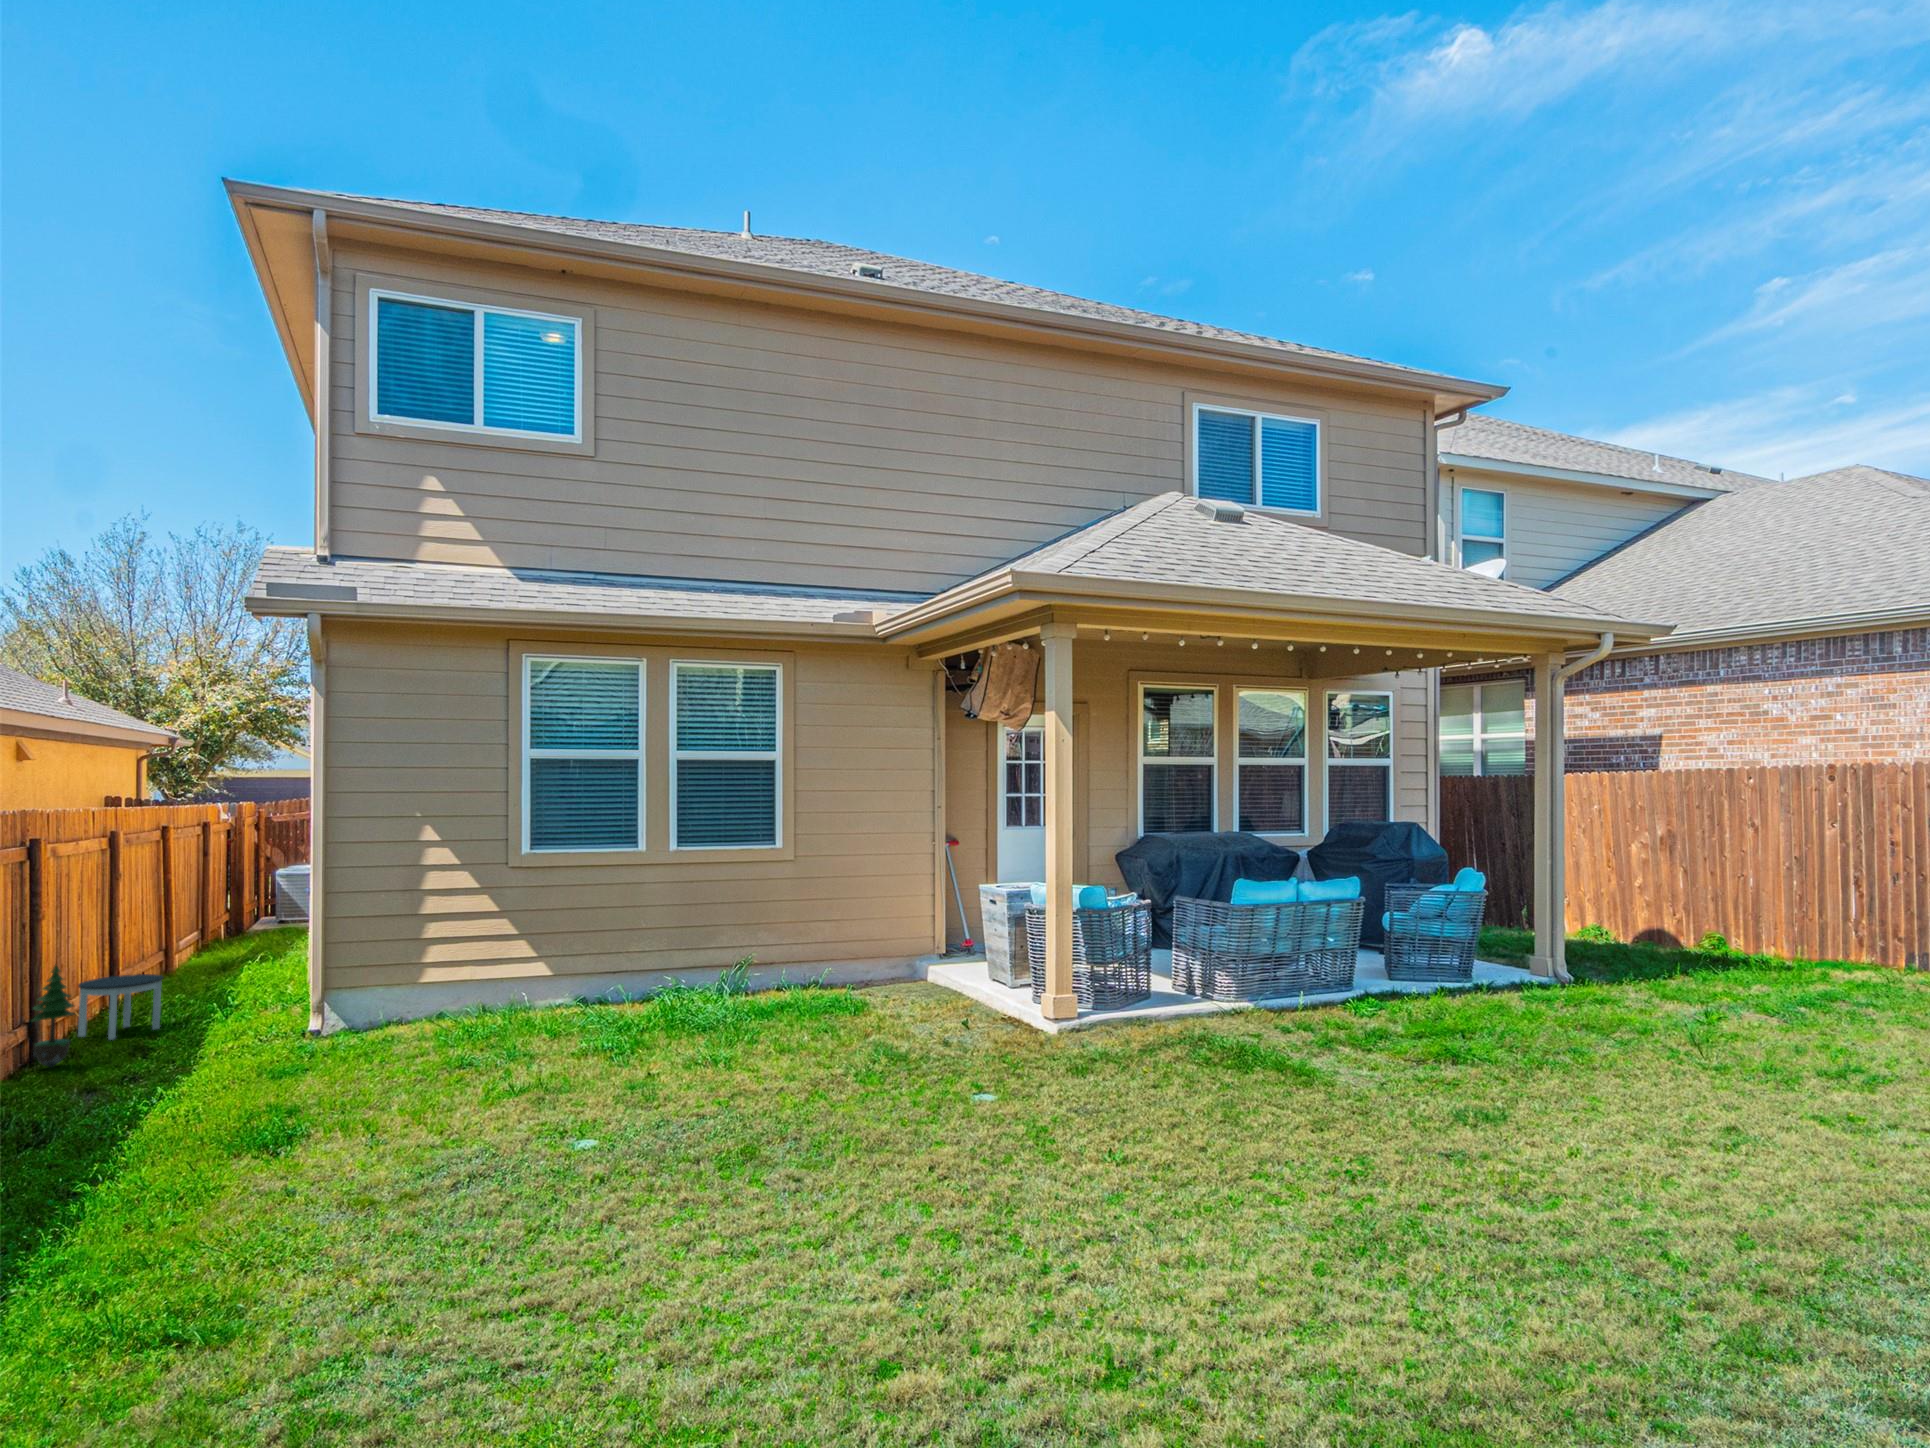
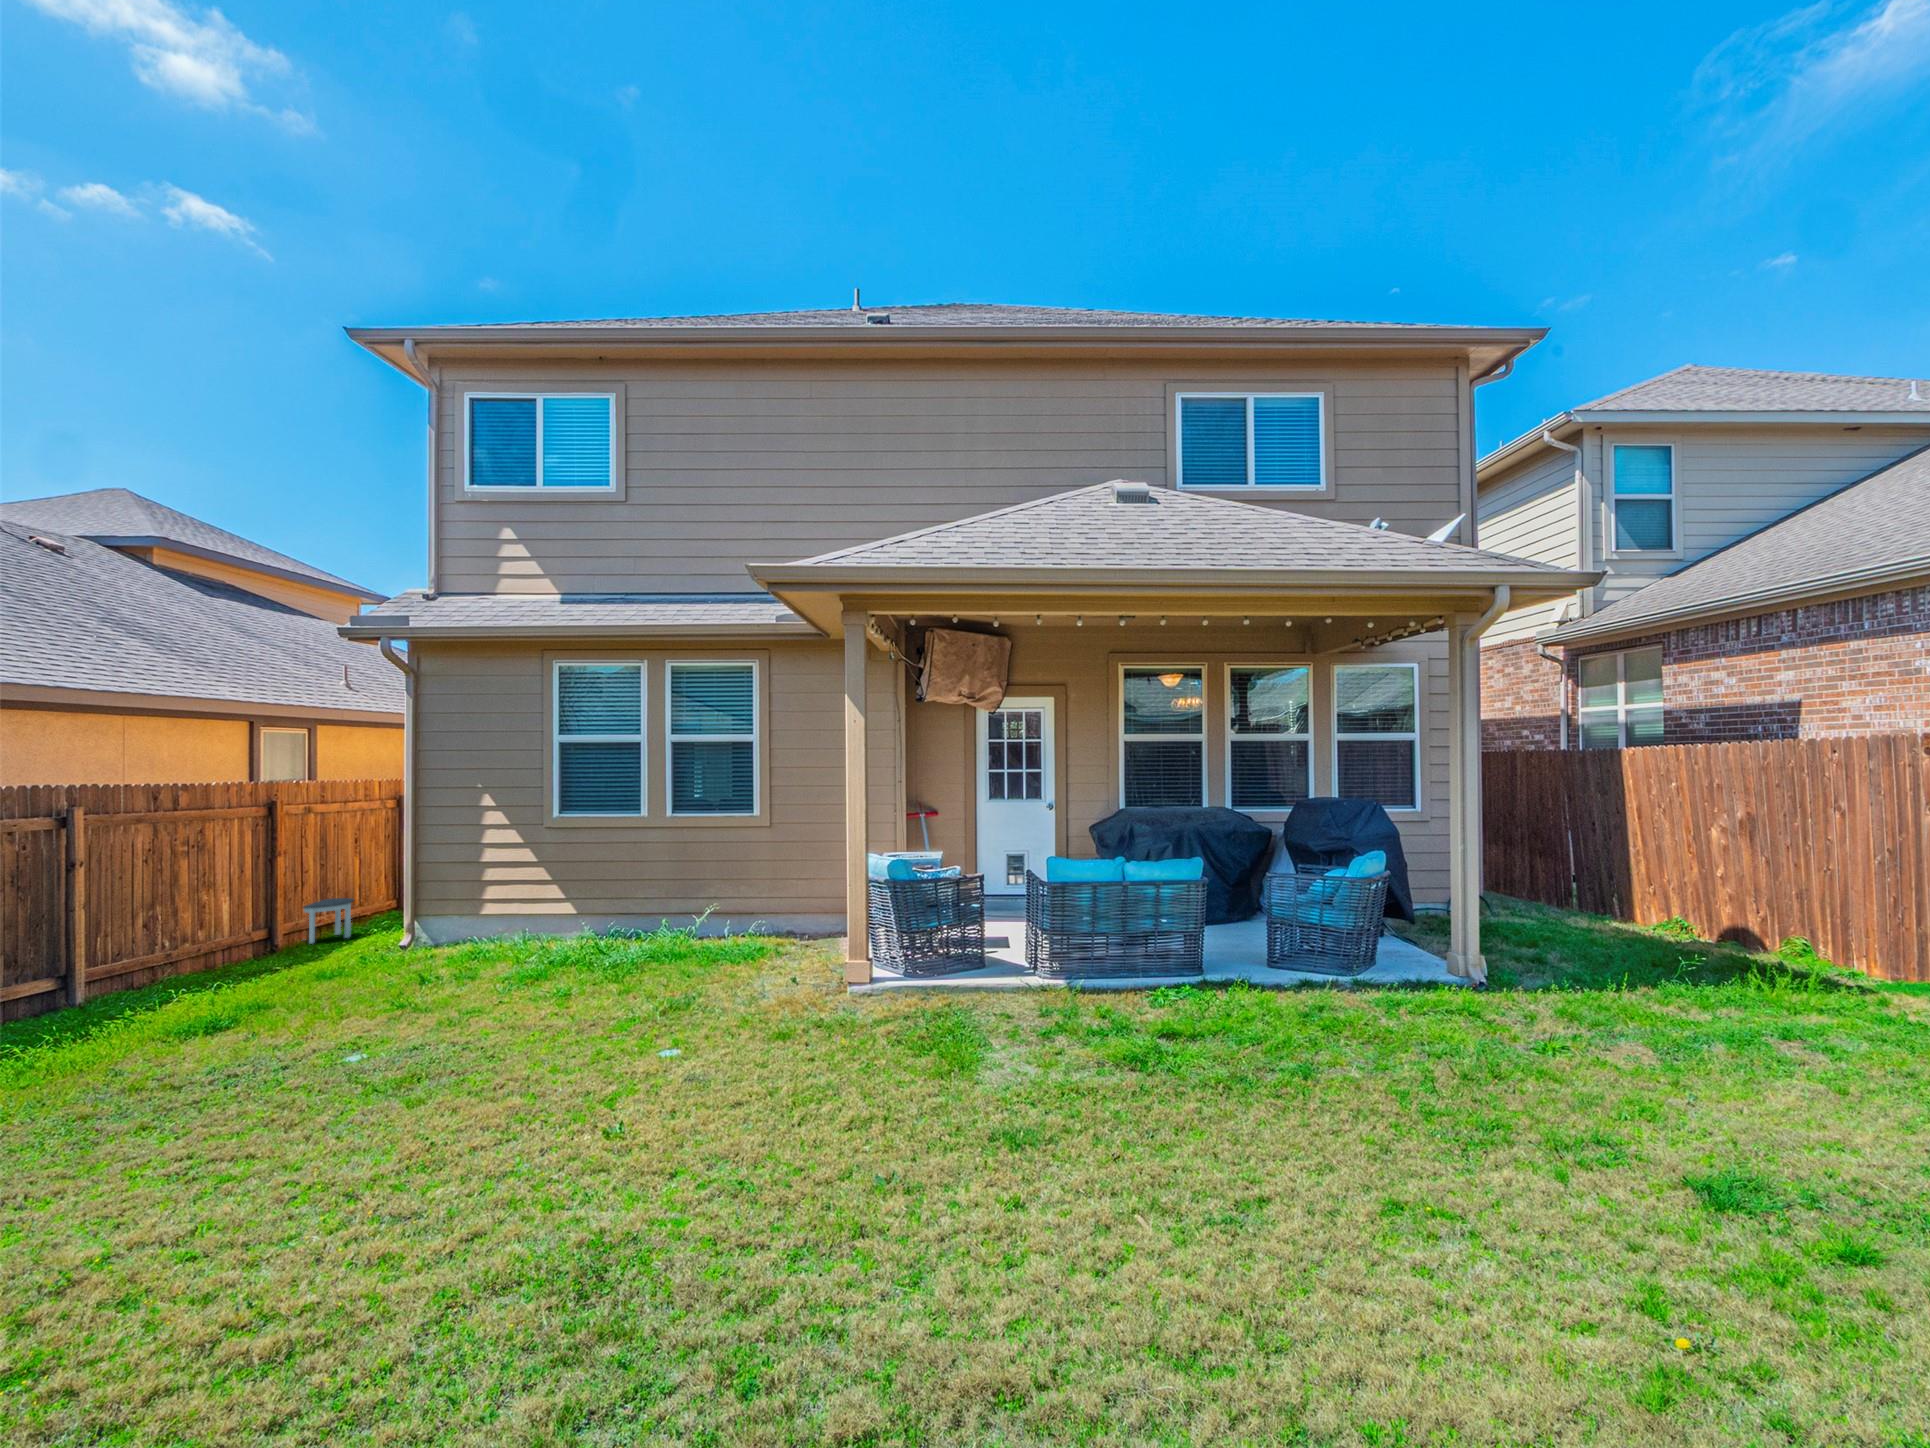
potted tree: present [32,964,74,1067] -> none [222,890,254,962]

